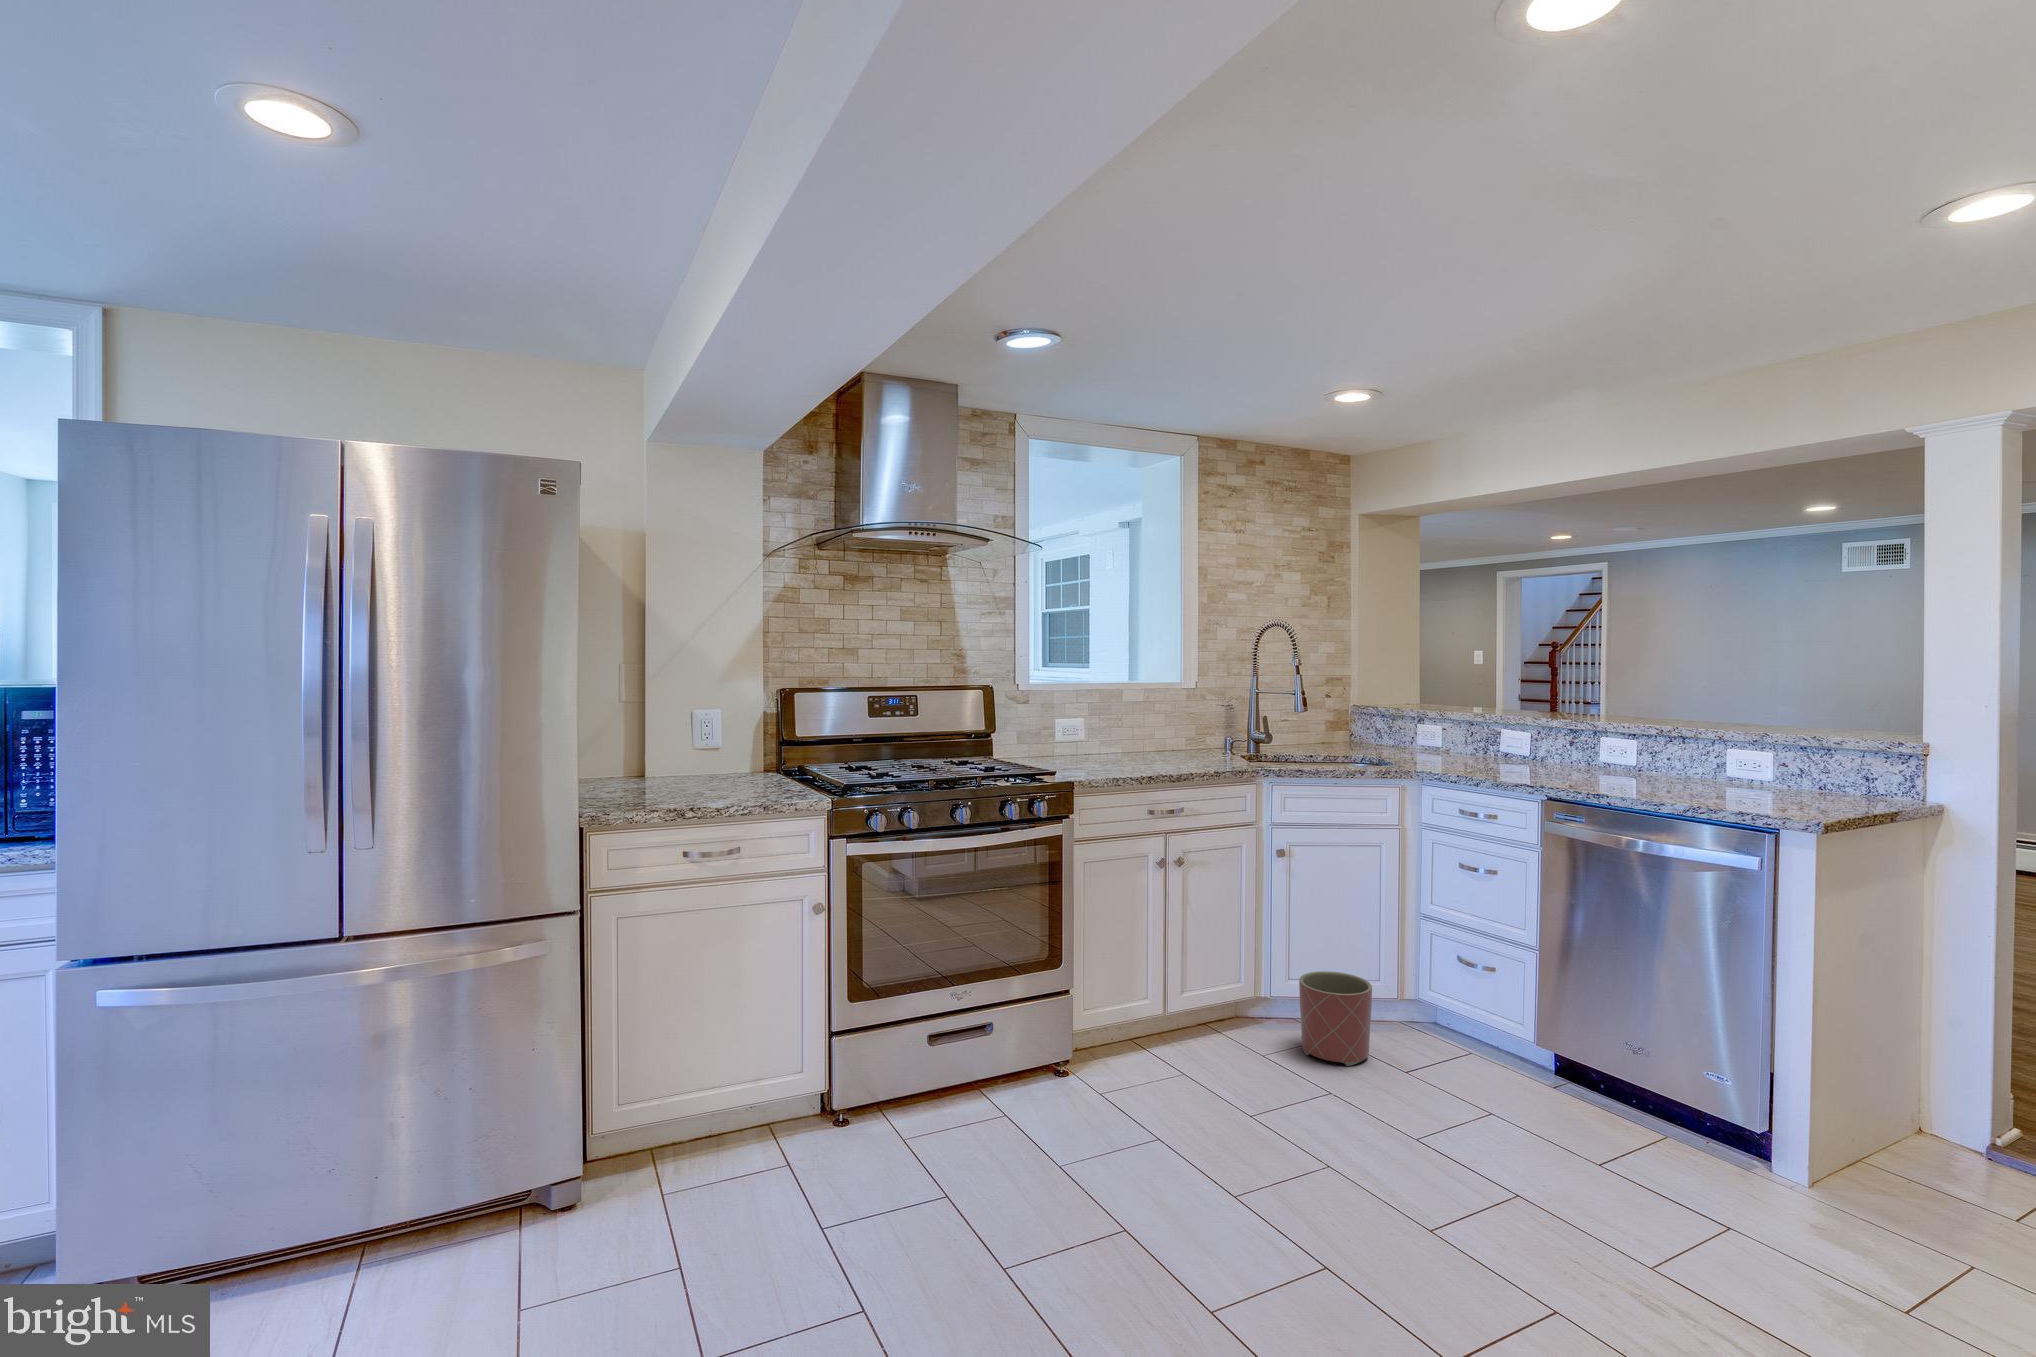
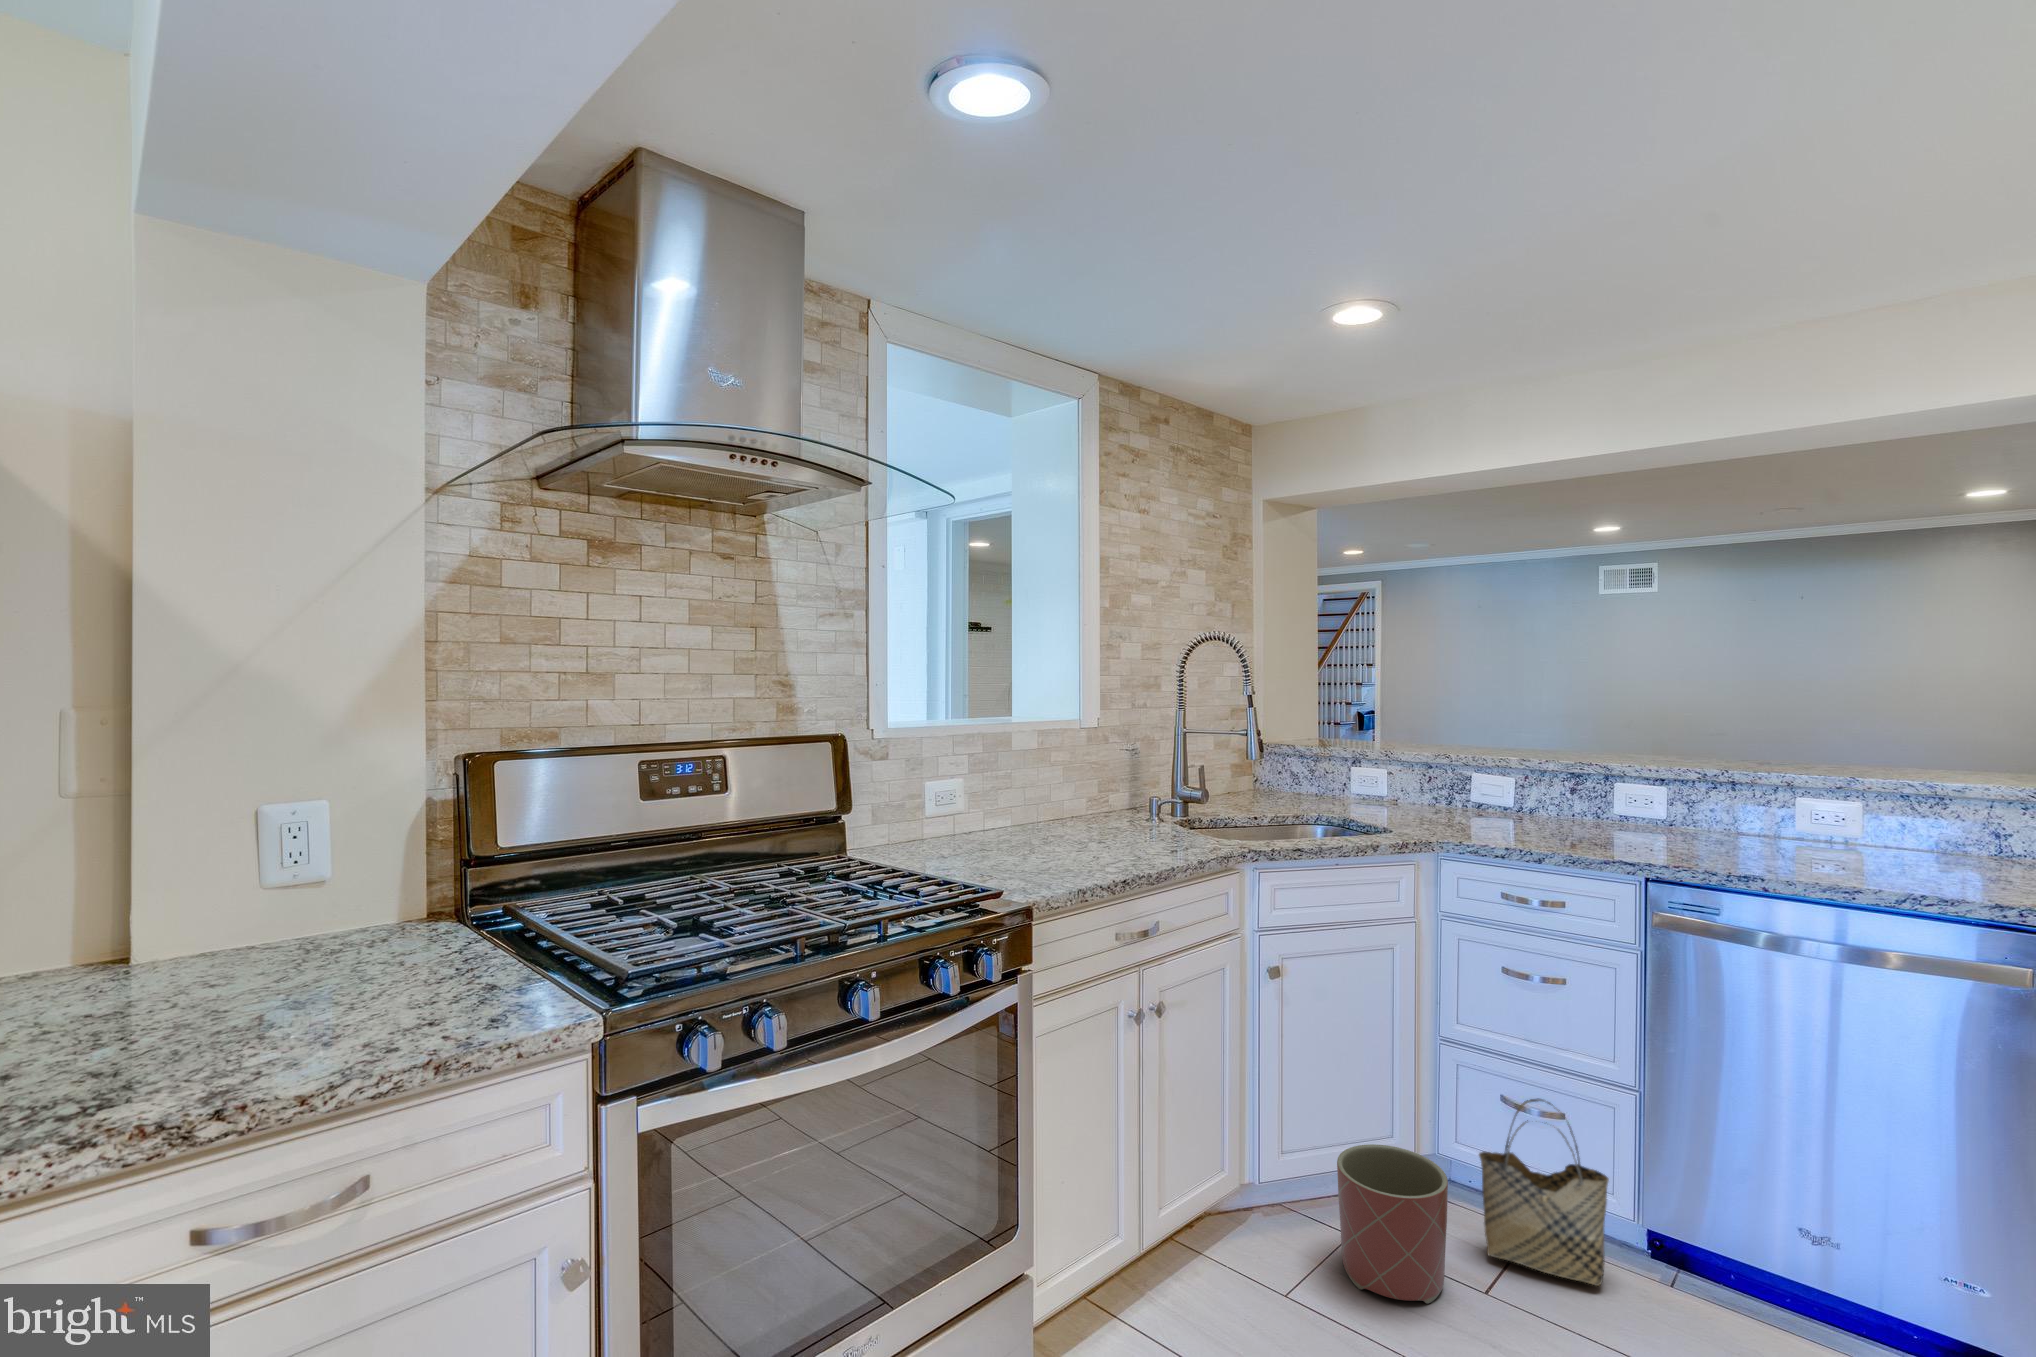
woven basket: none [1410,951,1496,1073] -> present [1479,1099,1609,1286]

